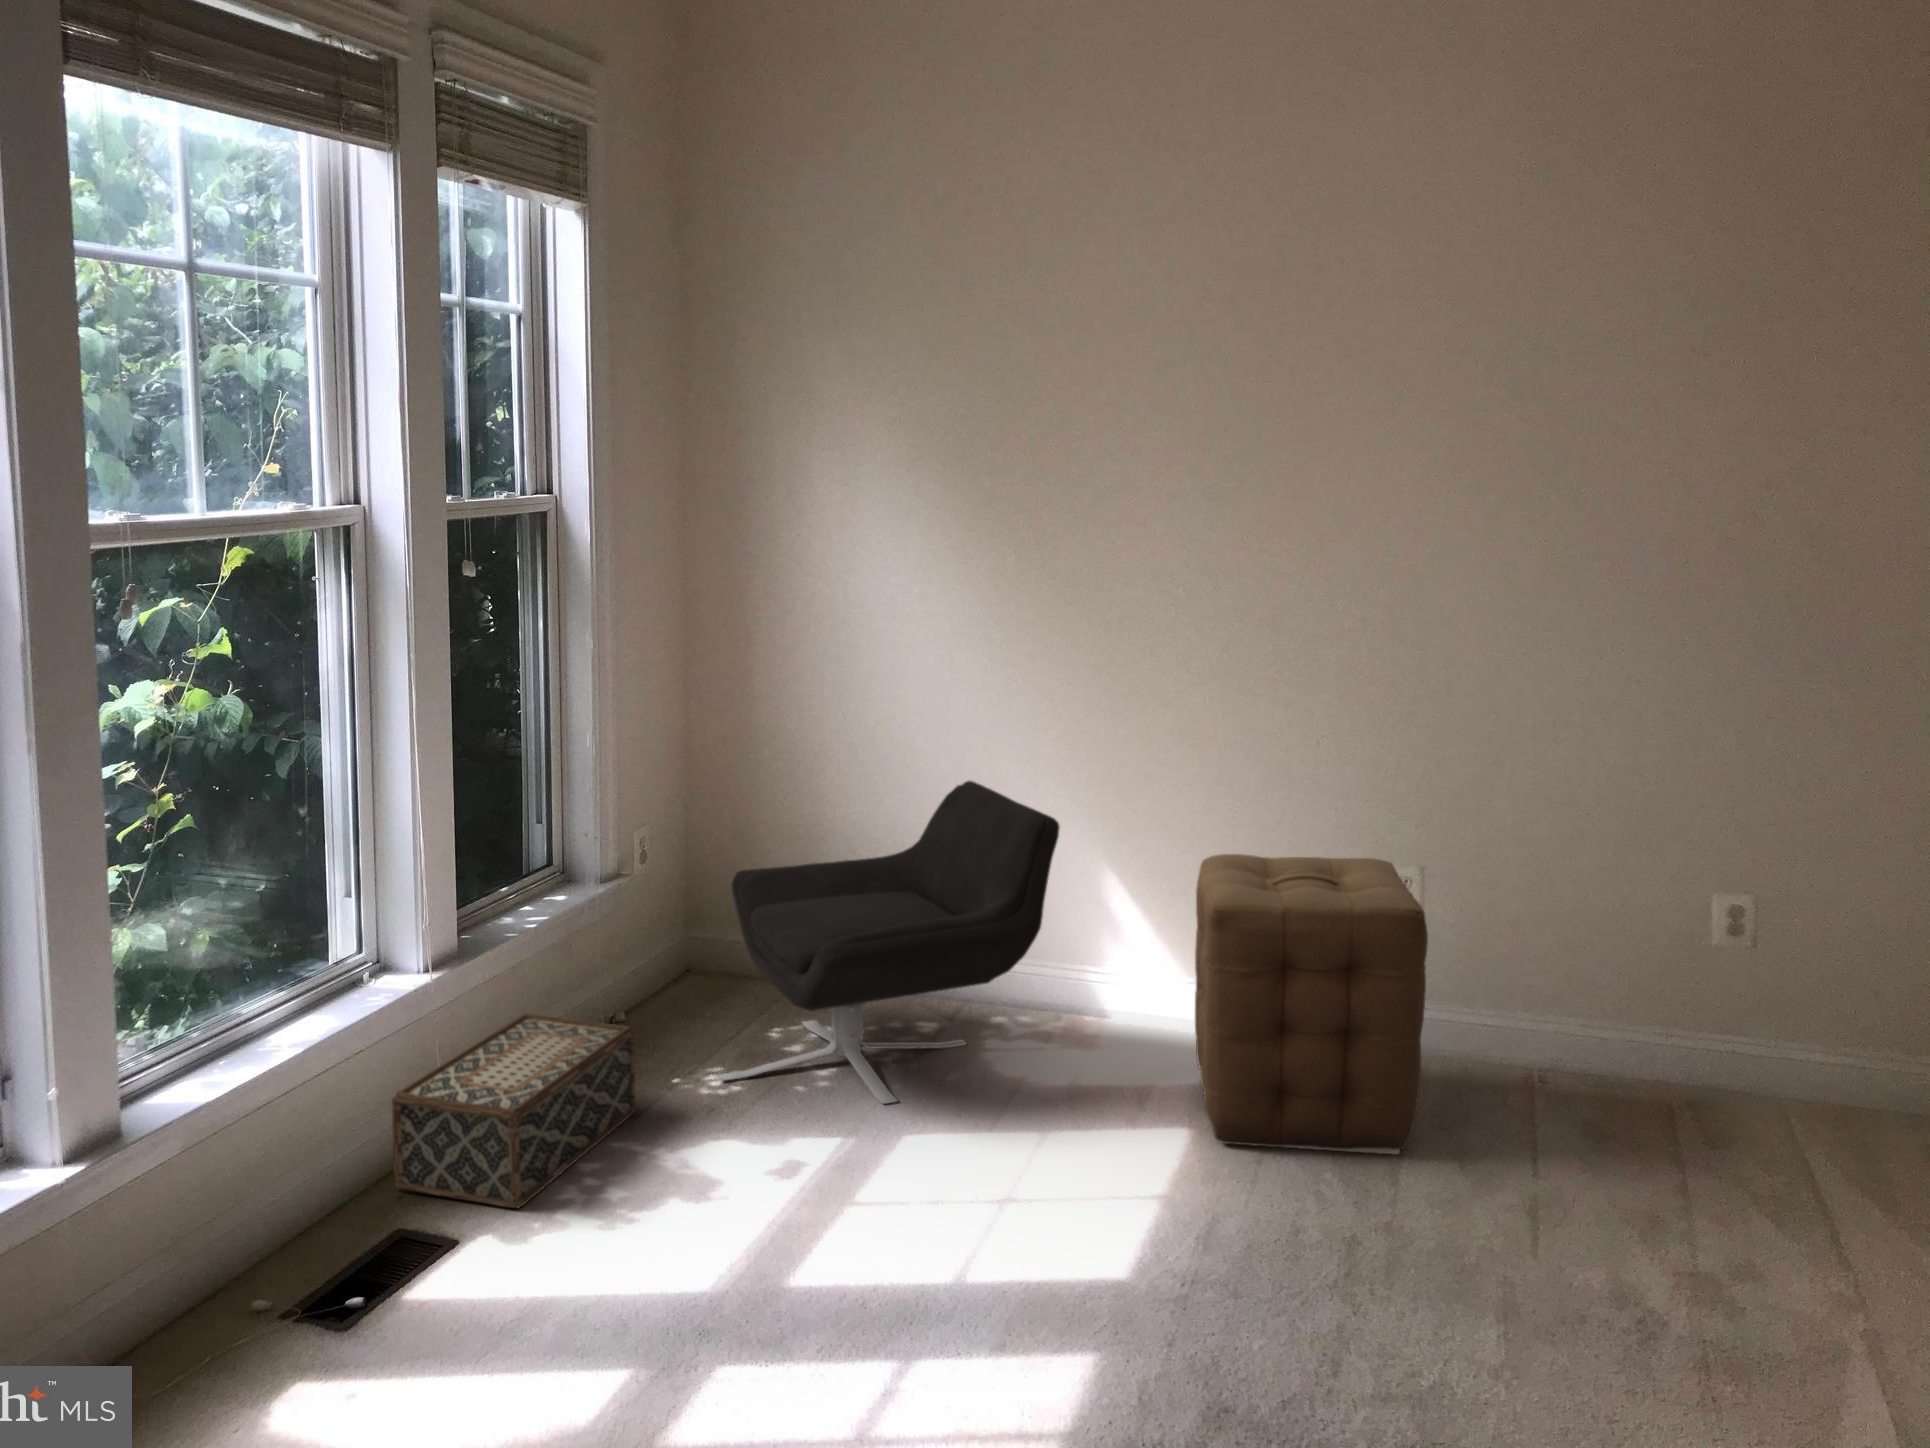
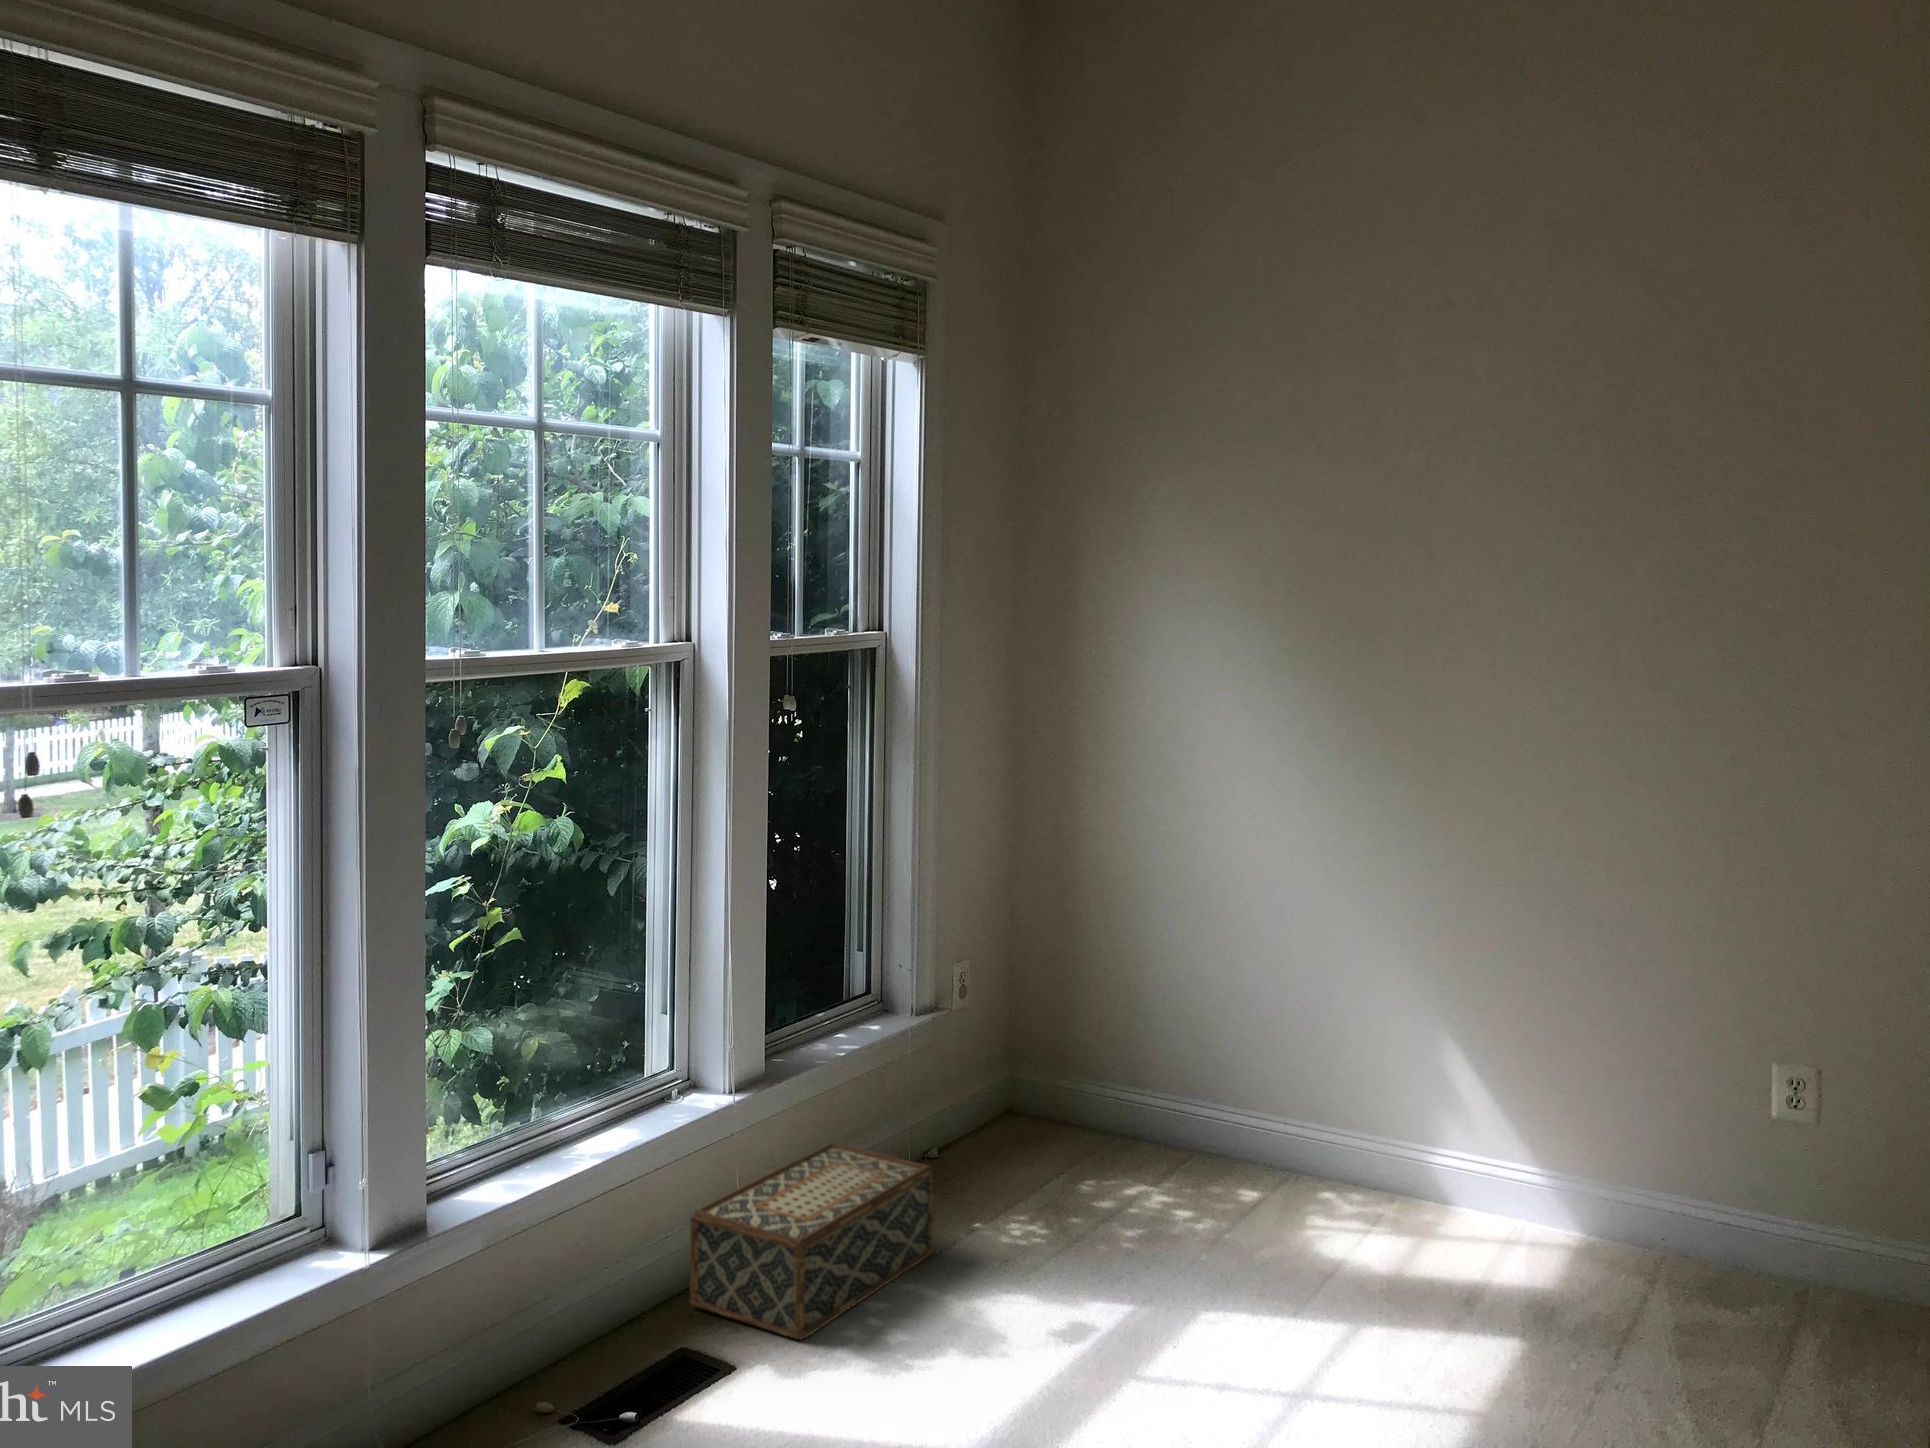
lounge chair: present [719,781,1060,1104] -> none [1021,936,1388,1273]
ottoman: present [1195,854,1428,1155] -> none [1539,1035,1807,1399]

